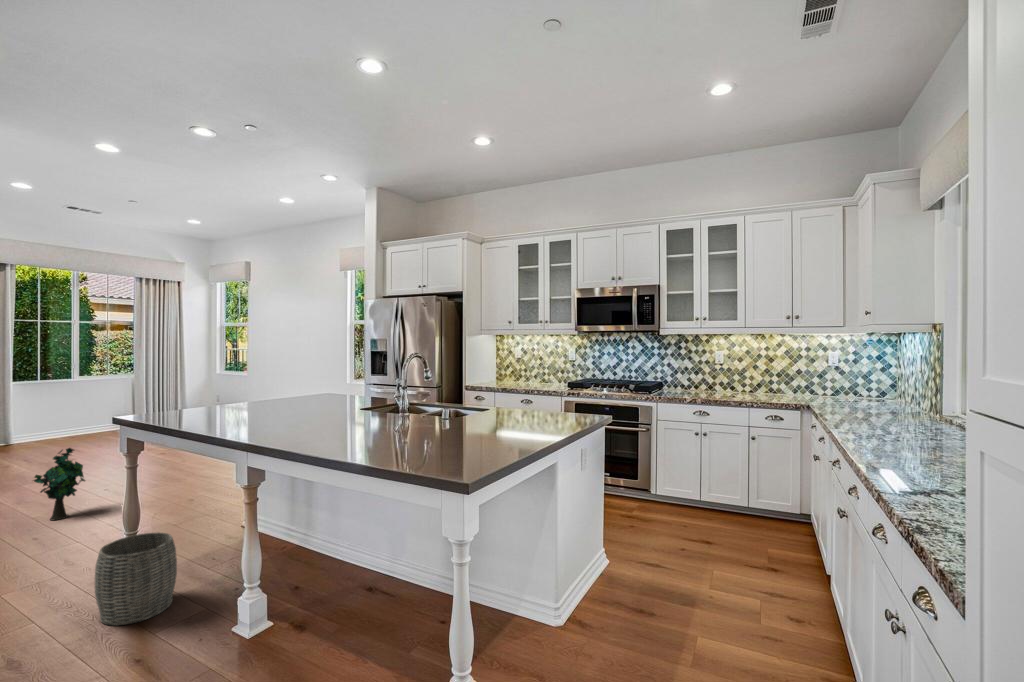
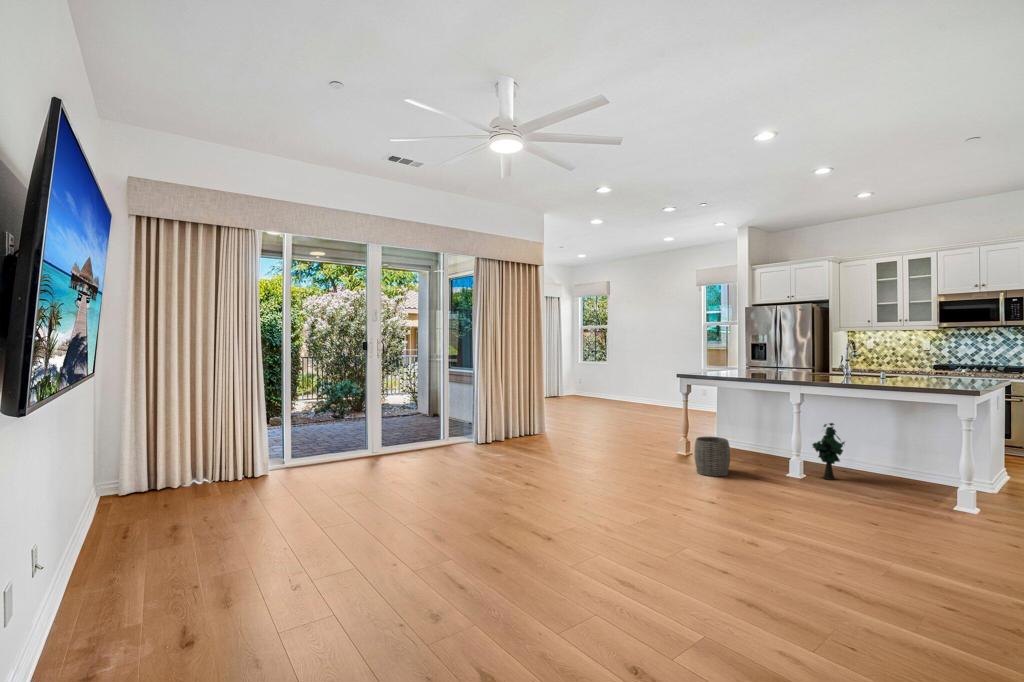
decorative plant: present [34,448,85,520] -> present [812,423,845,480]

